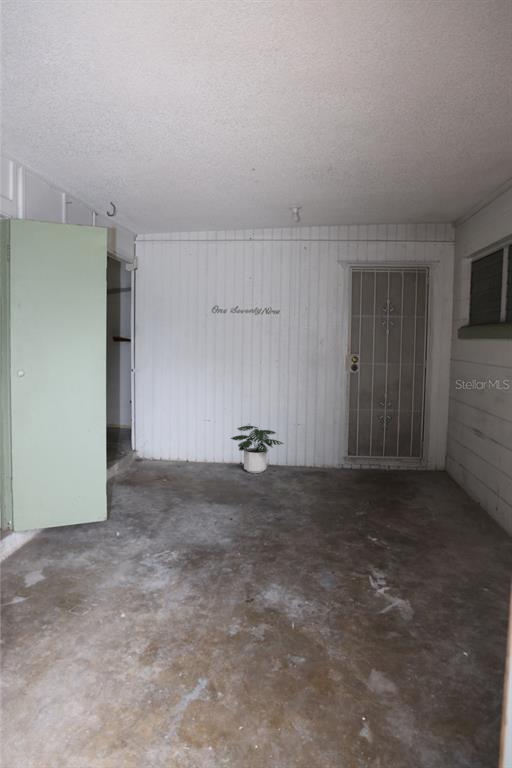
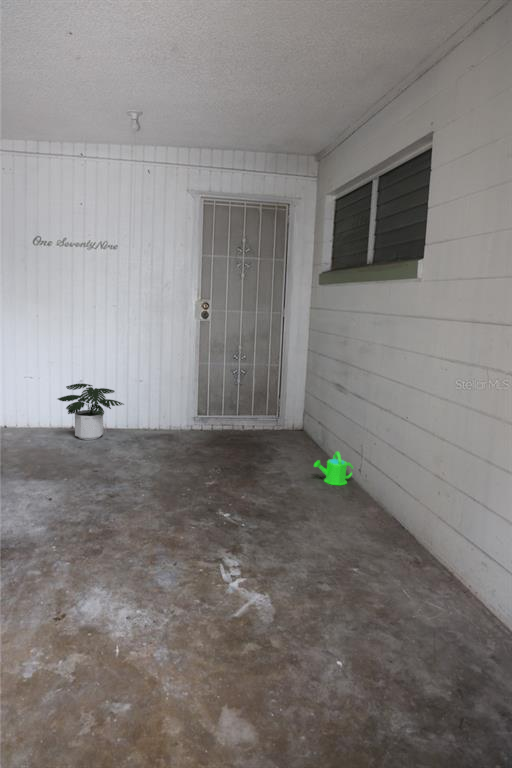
watering can: none [455,490,497,522] -> present [314,452,353,485]

